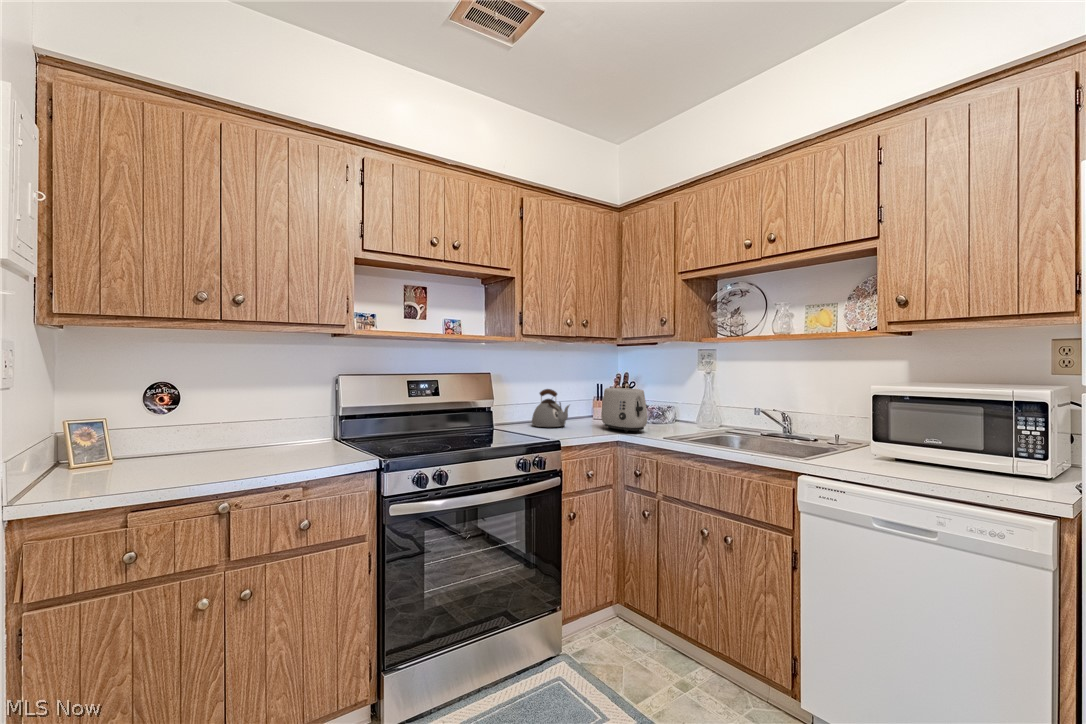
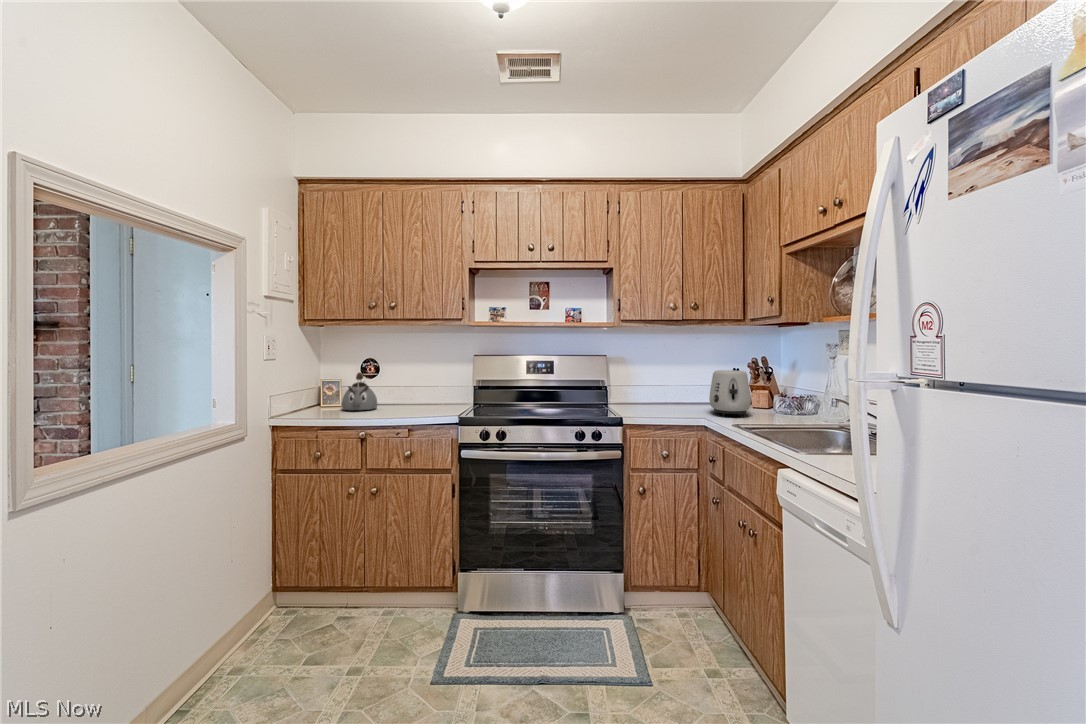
kettle: present [532,389,569,427] -> present [342,372,377,410]

